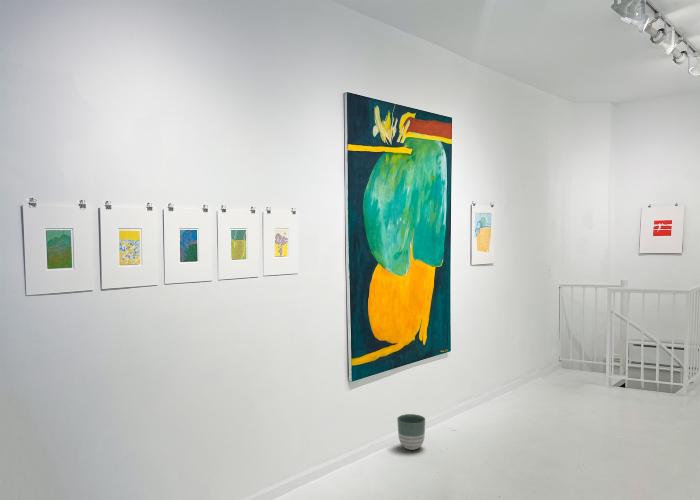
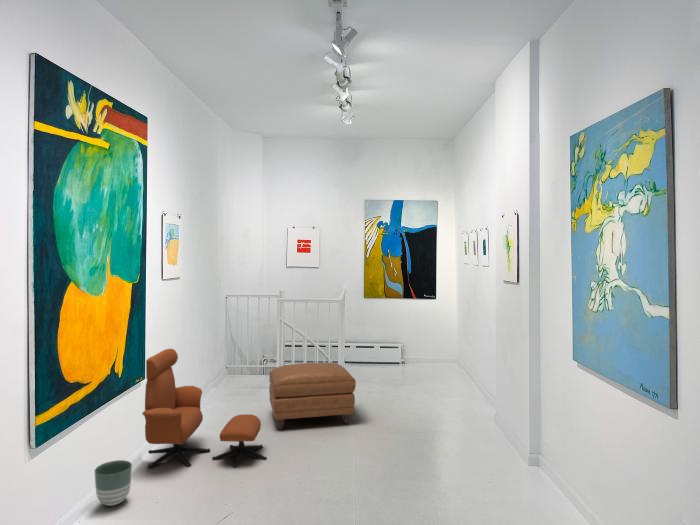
lounge chair: none [442,328,559,451] -> present [142,349,267,468]
ottoman: none [579,361,684,440] -> present [269,363,356,429]

